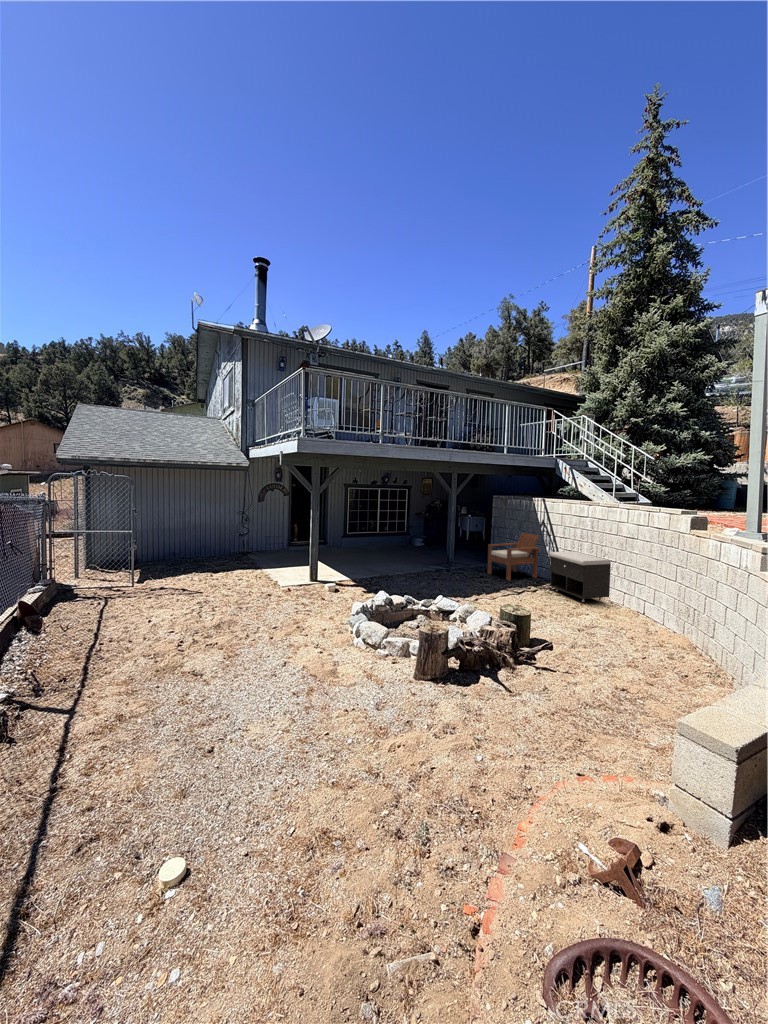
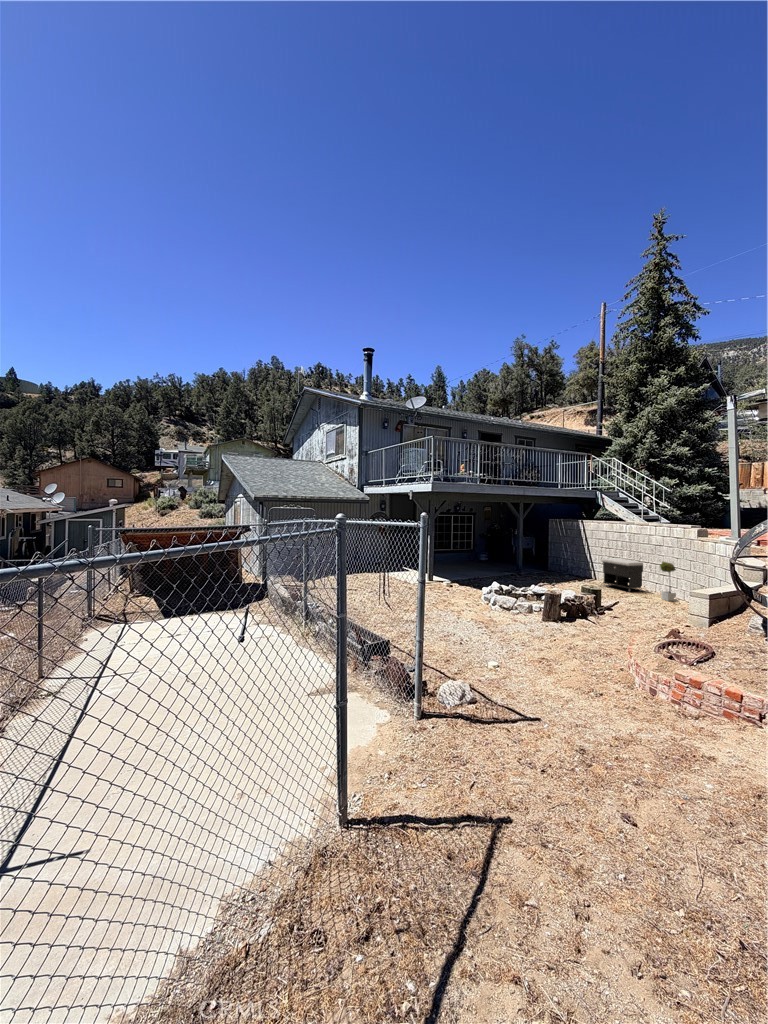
chair: present [488,533,539,581] -> none [552,547,591,581]
potted tree: none [626,562,654,625] -> present [660,562,678,601]

